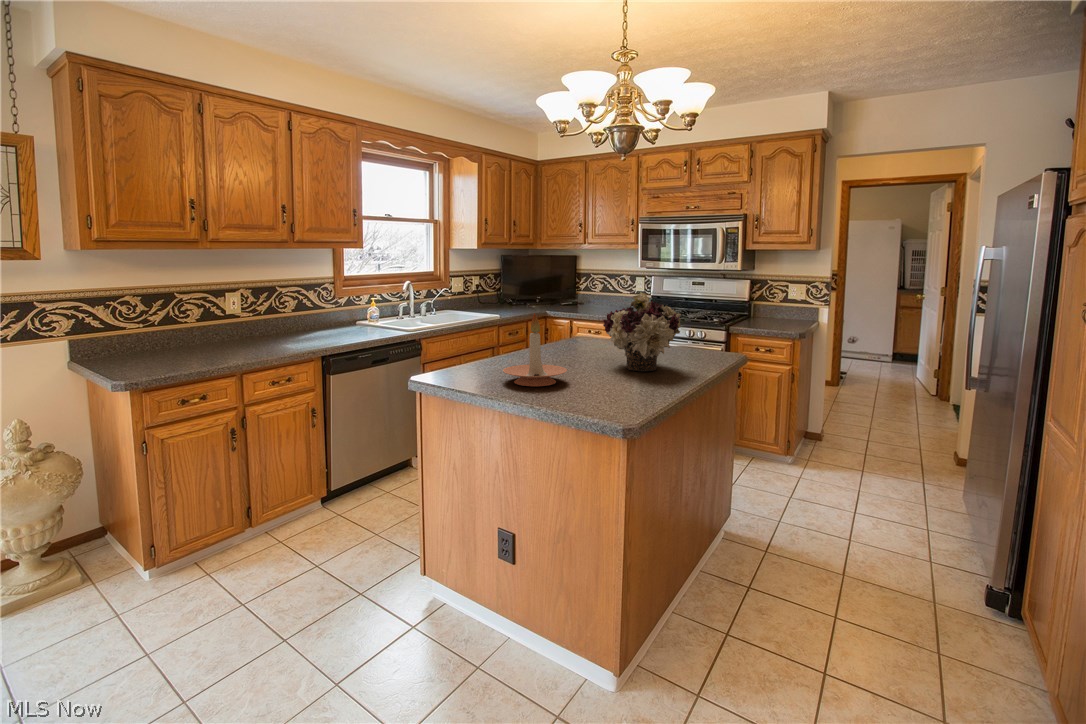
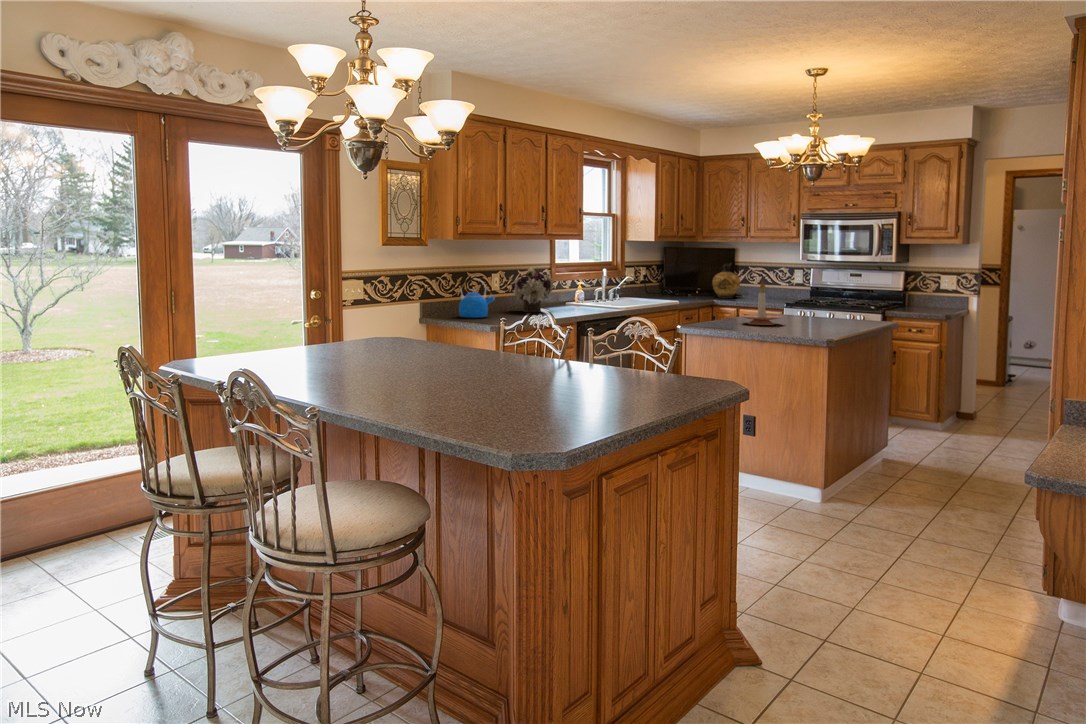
ceramic jug: none [548,272,577,309] -> present [712,263,740,298]
flower arrangement: present [603,292,681,371] -> present [511,268,554,312]
kettle: none [127,305,185,364] -> present [459,278,495,318]

